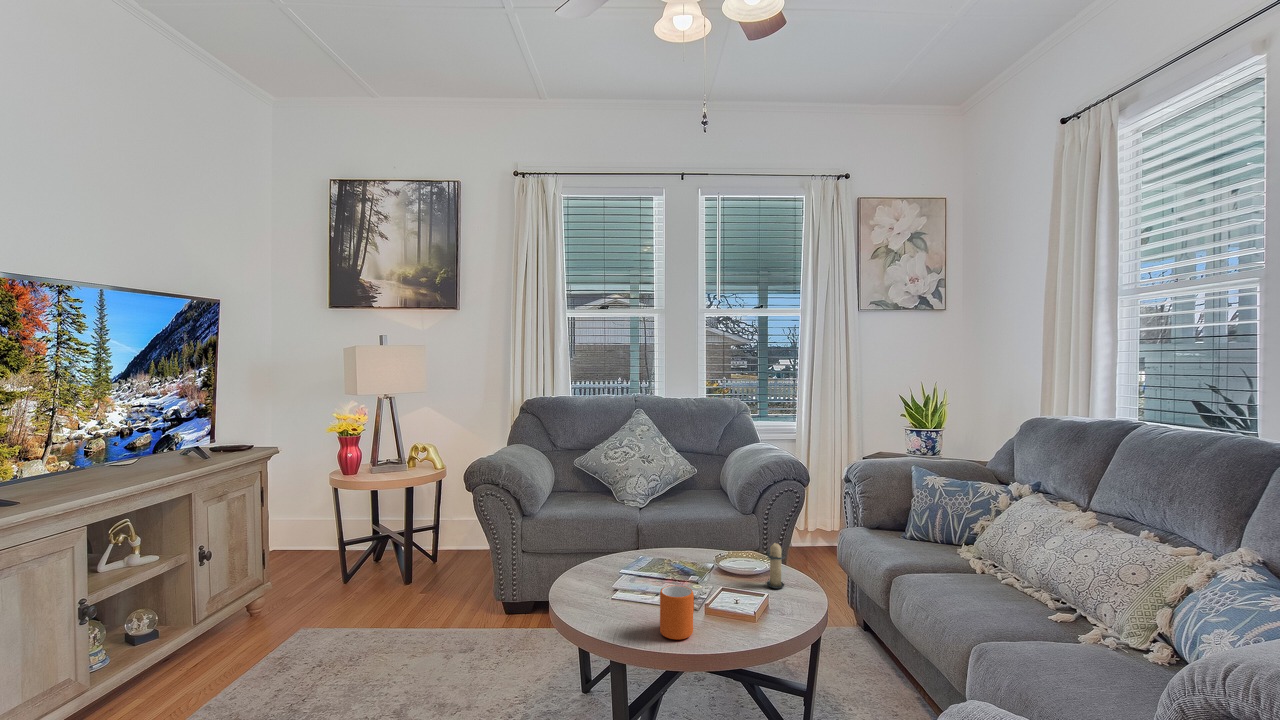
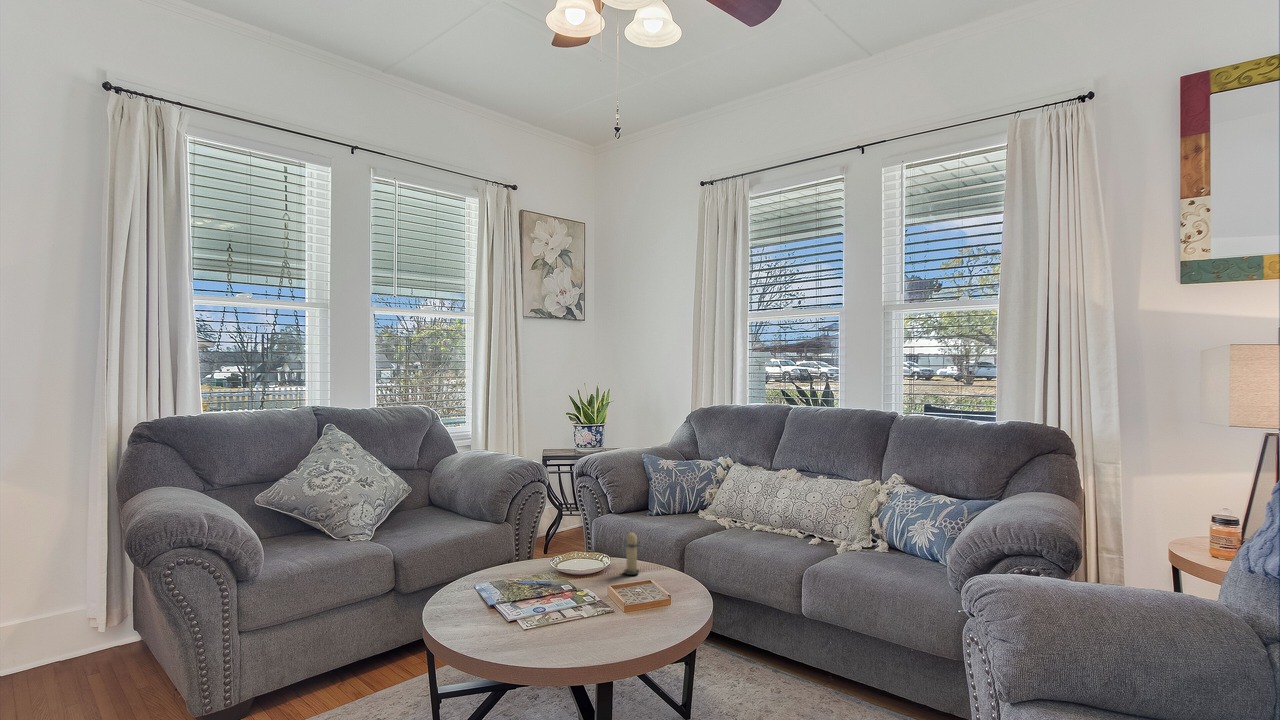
mug: present [660,585,694,639] -> none [617,582,650,635]

